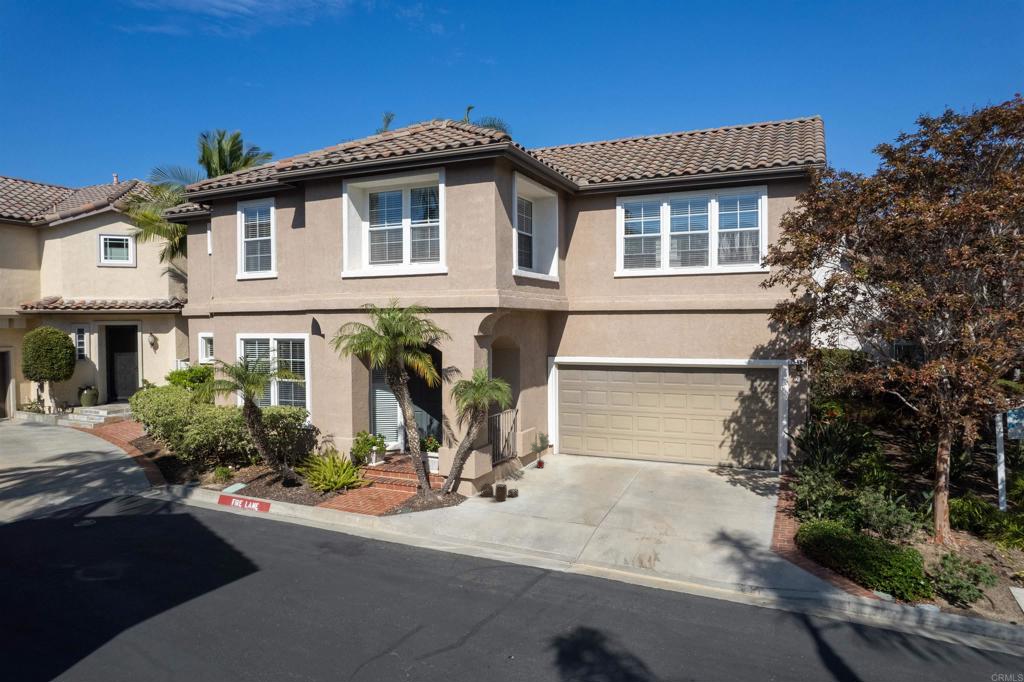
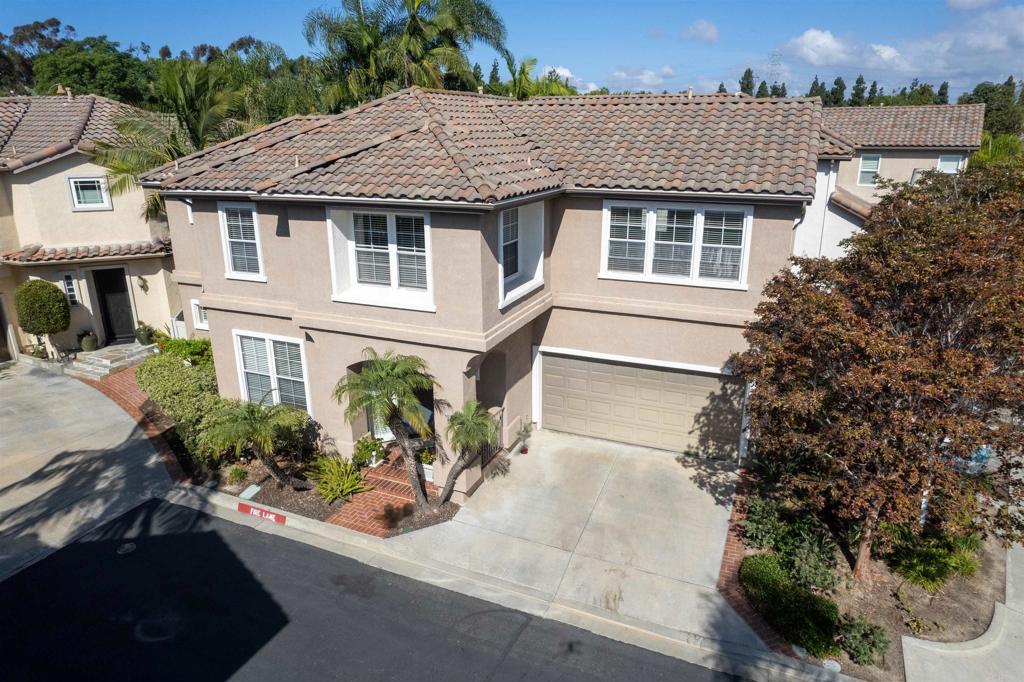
woven basket: present [481,483,518,501] -> present [384,503,414,528]

